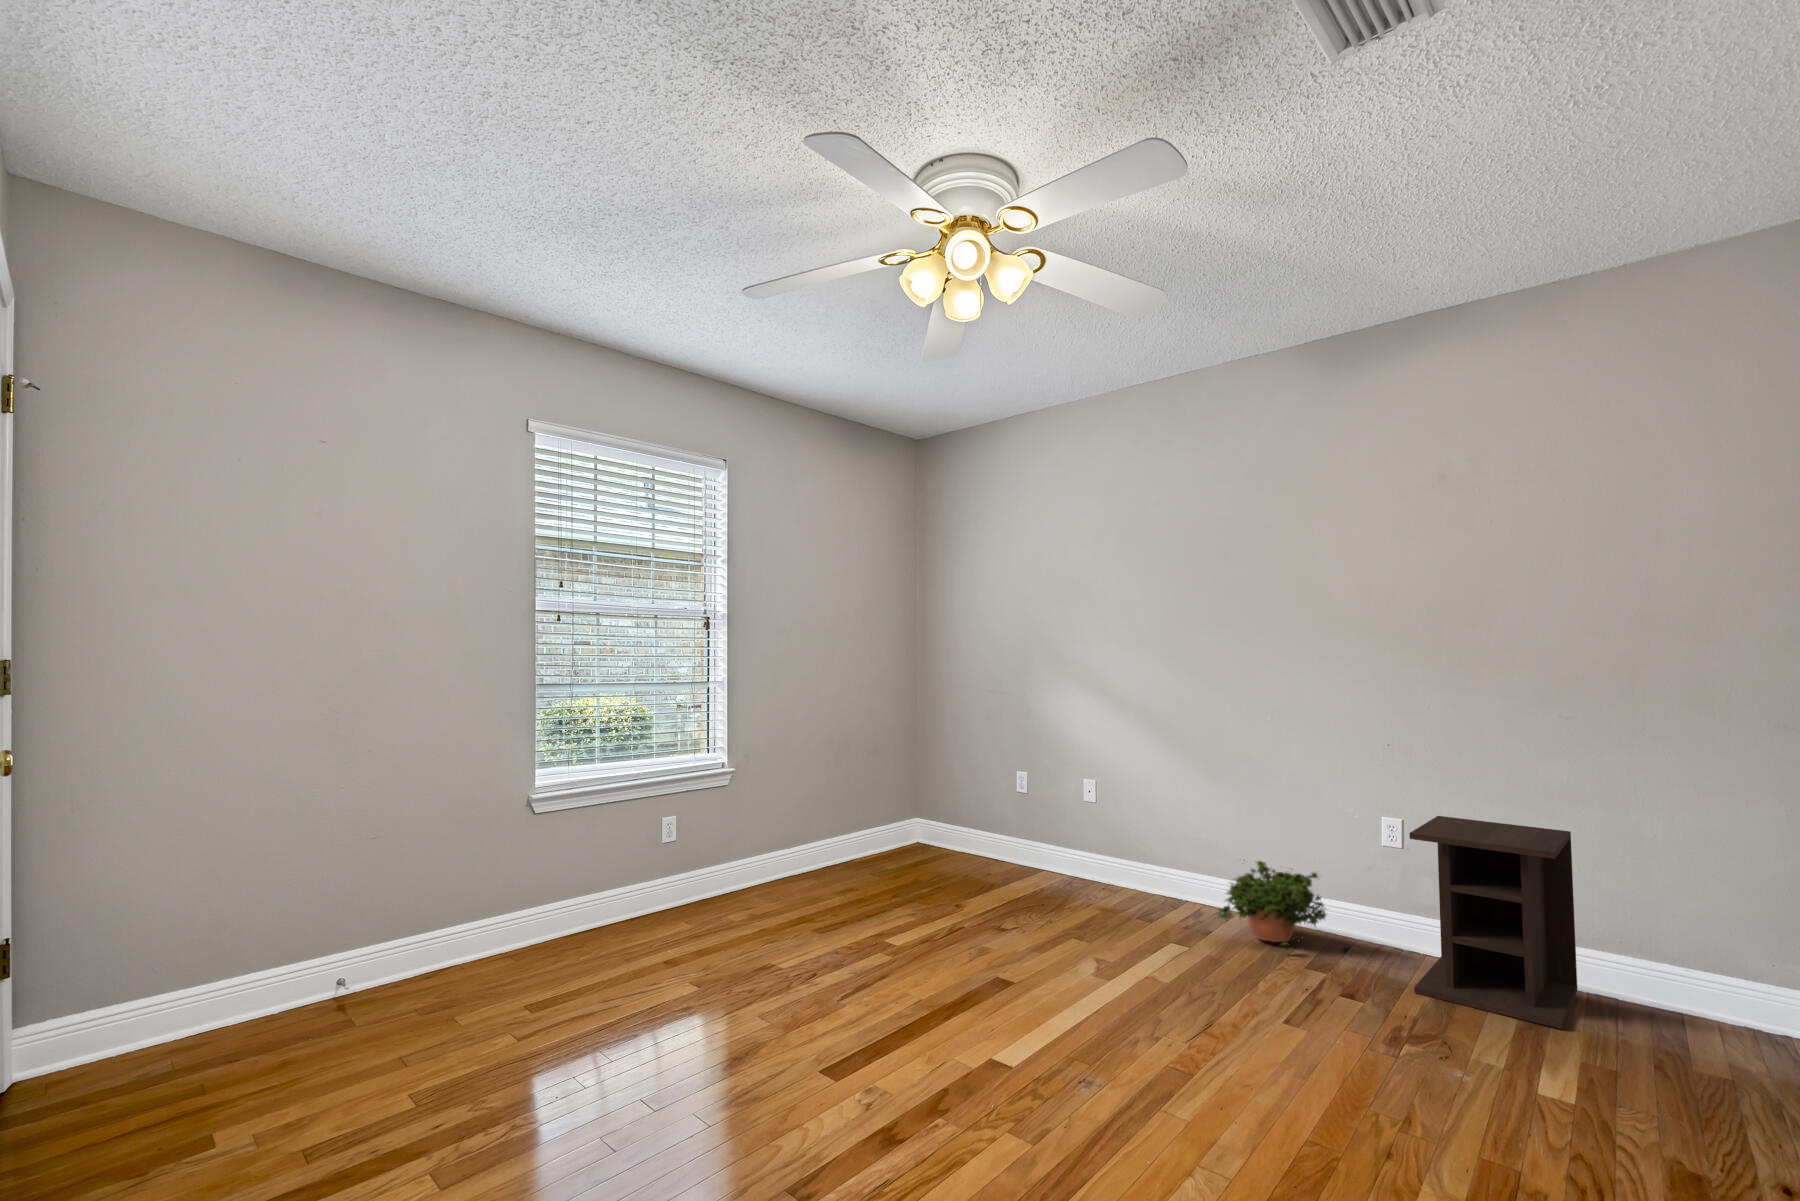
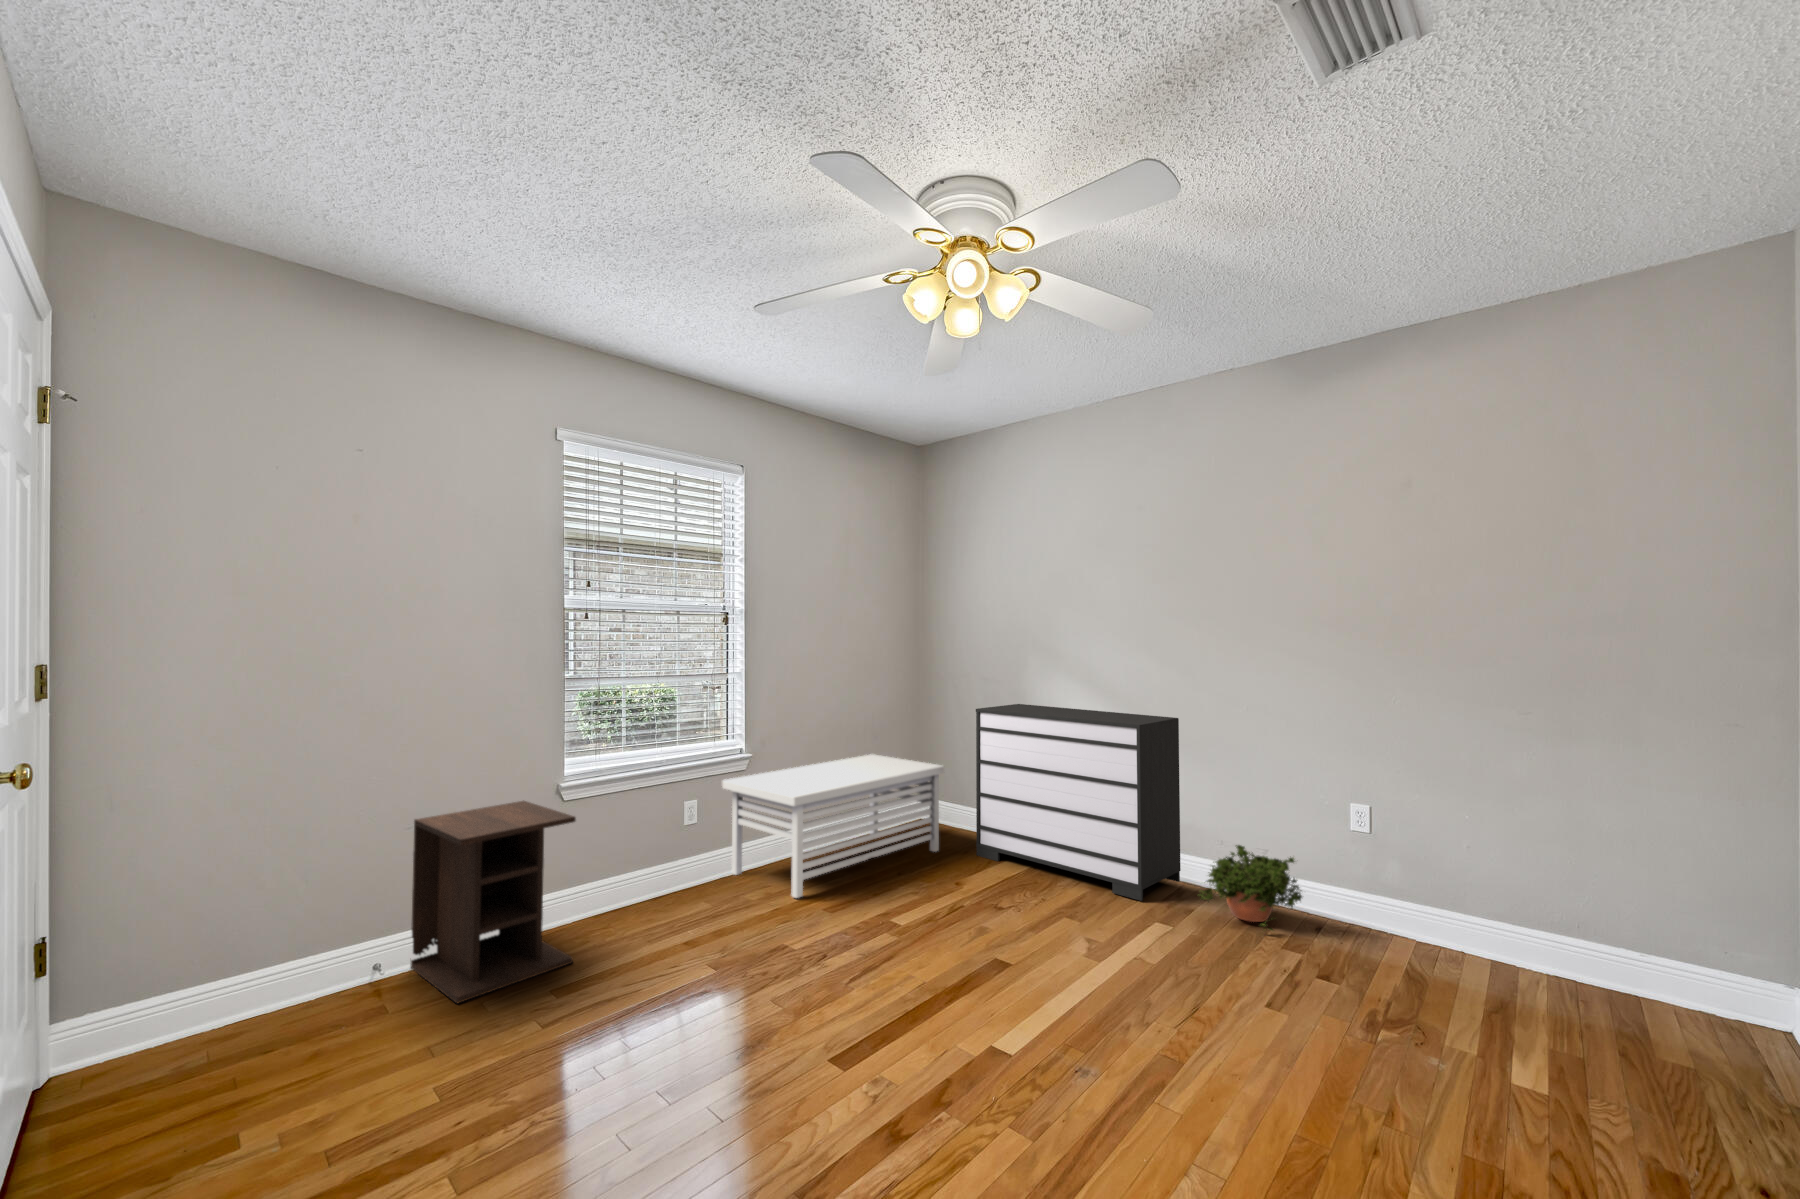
dresser: none [978,715,1199,922] -> present [976,704,1181,901]
storage bench: none [705,770,944,920] -> present [722,754,944,898]
nightstand: present [1409,816,1577,1029] -> present [411,801,576,1003]

